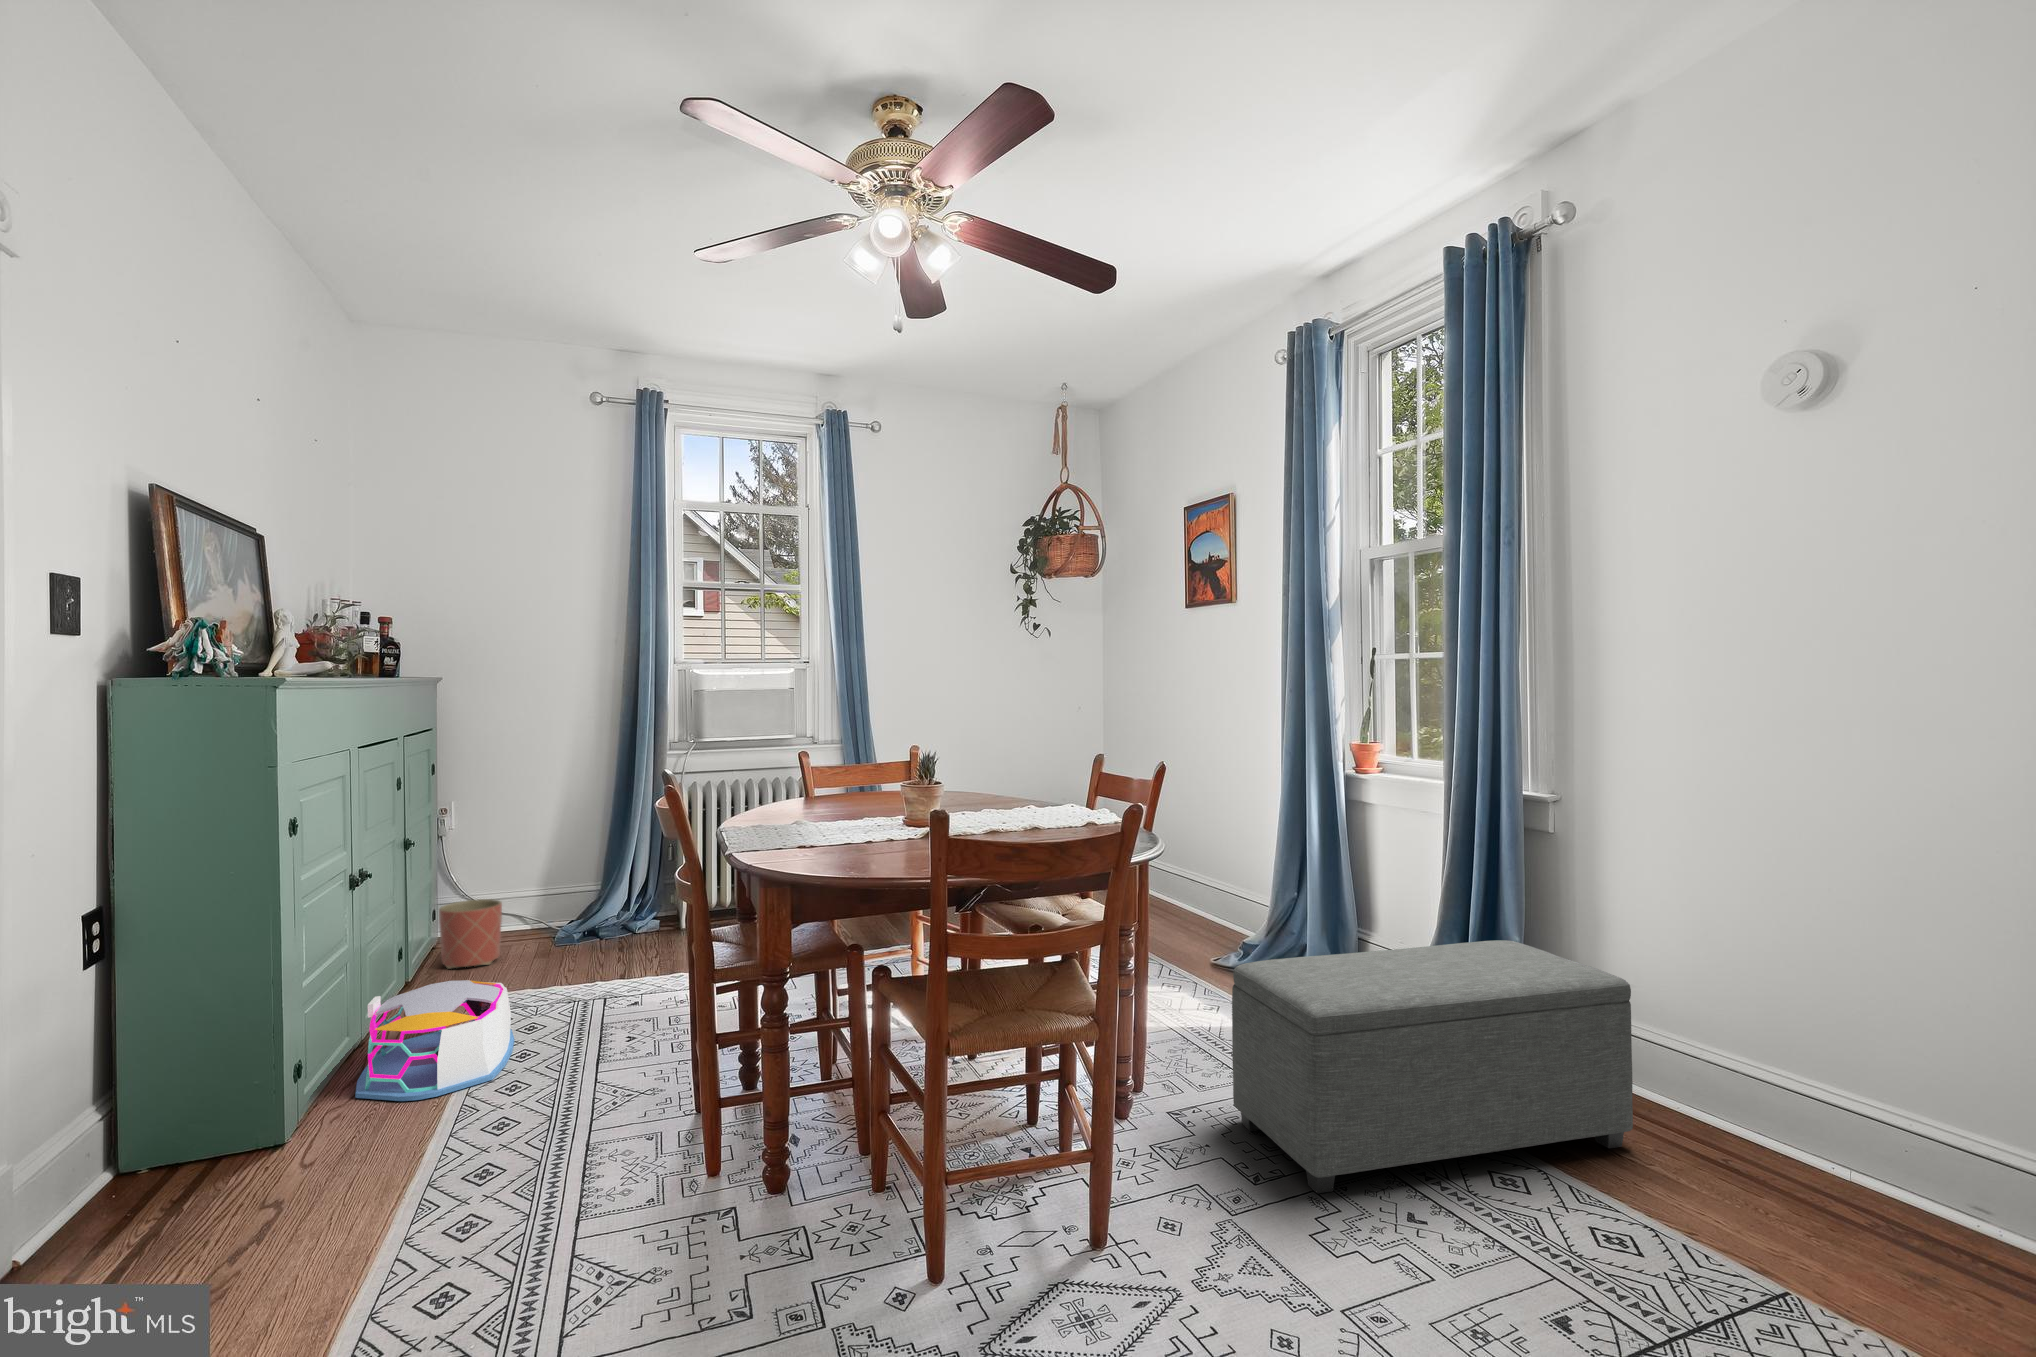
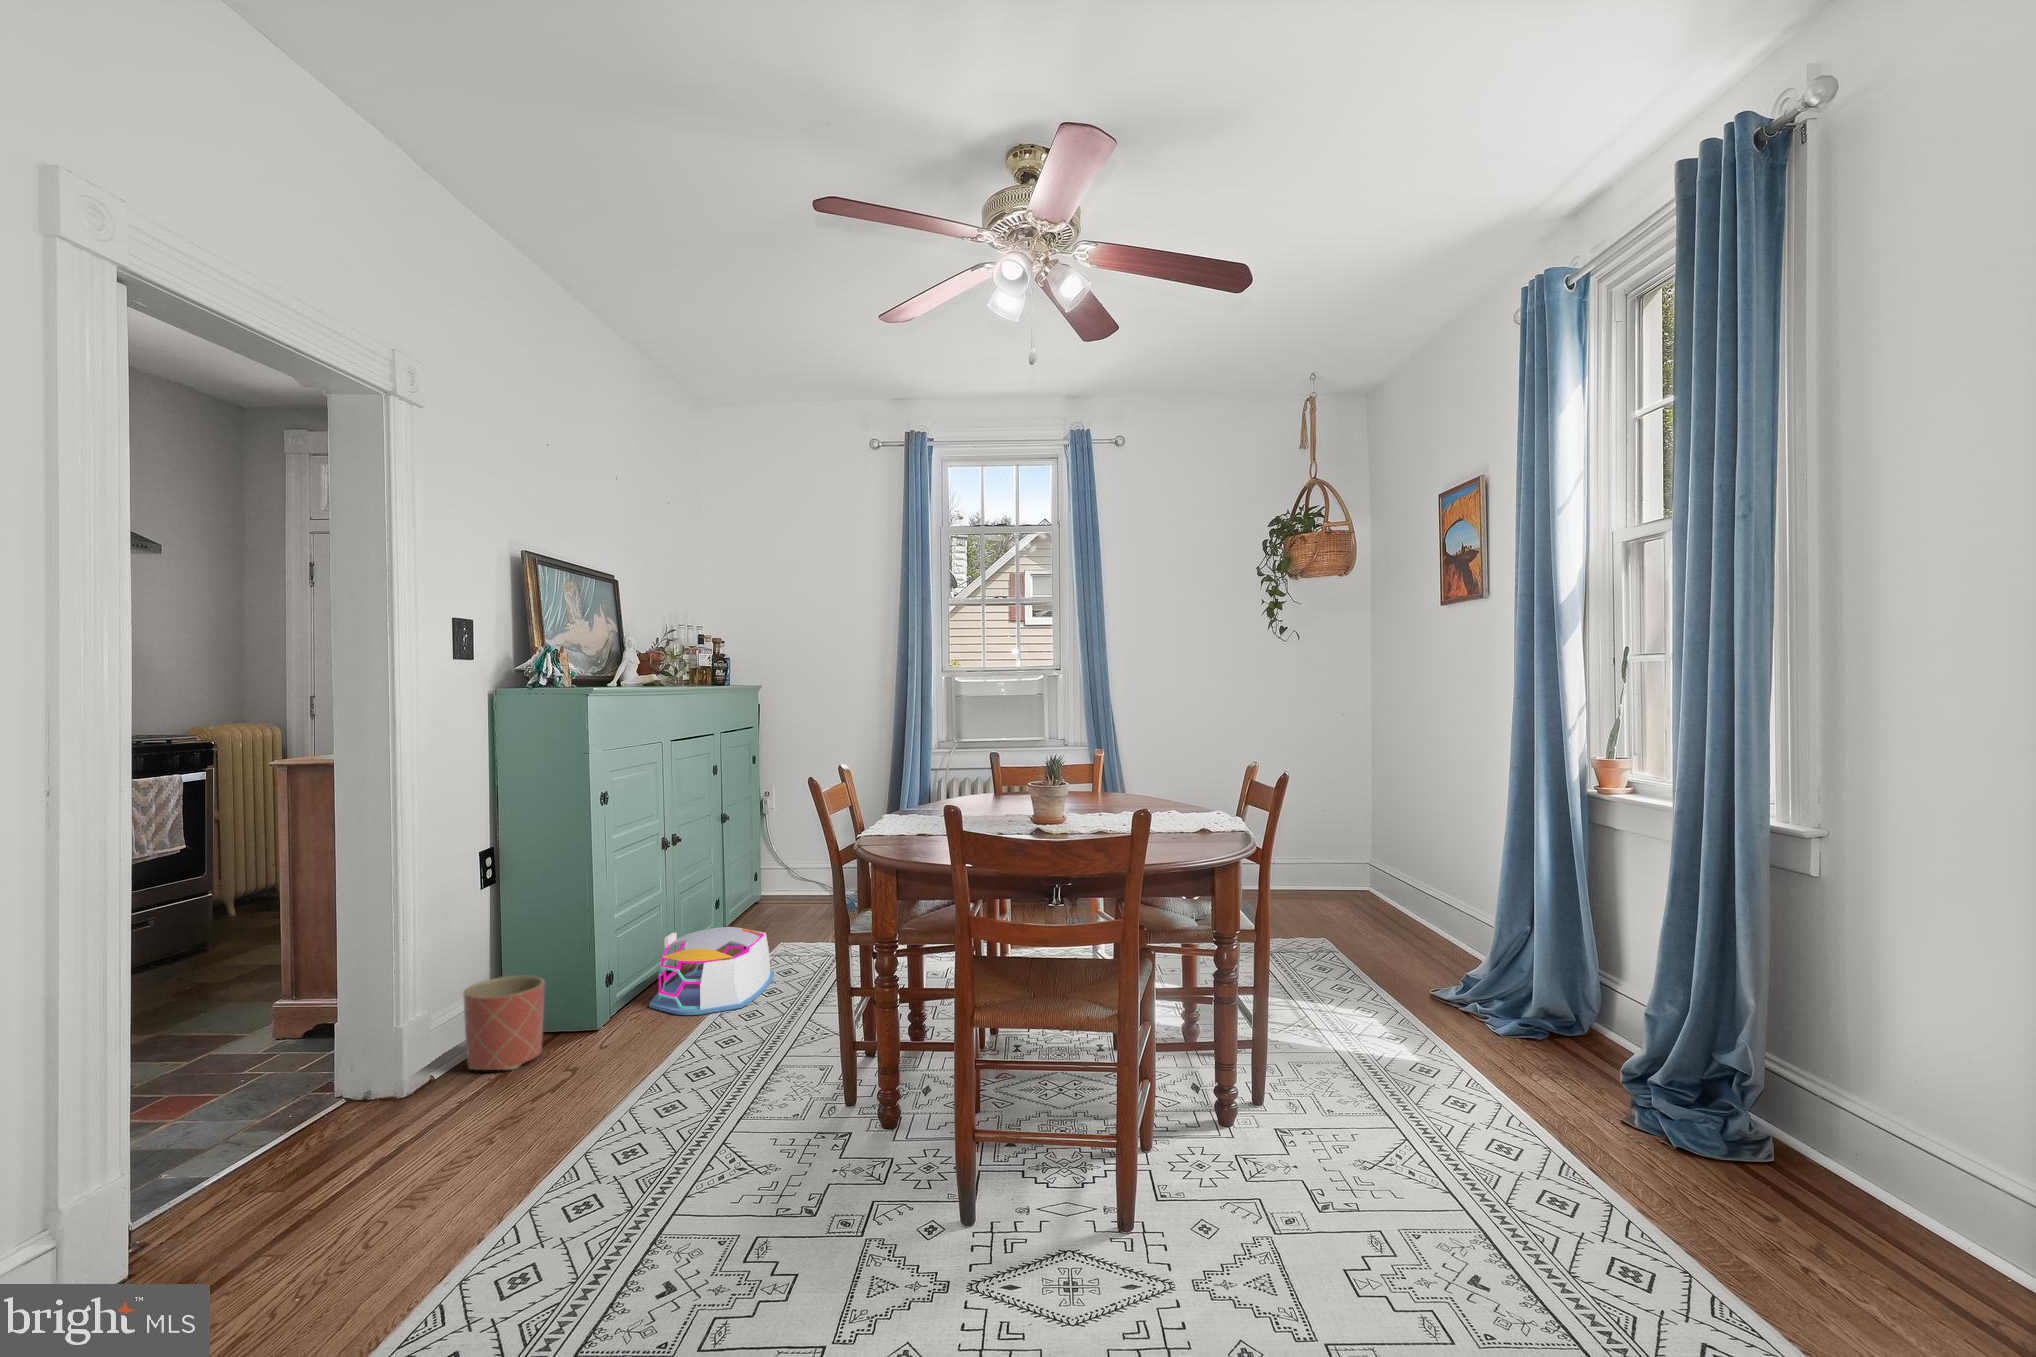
planter: present [439,899,502,969] -> present [464,976,545,1070]
ottoman: present [1232,940,1633,1193] -> none [1337,986,1830,1262]

